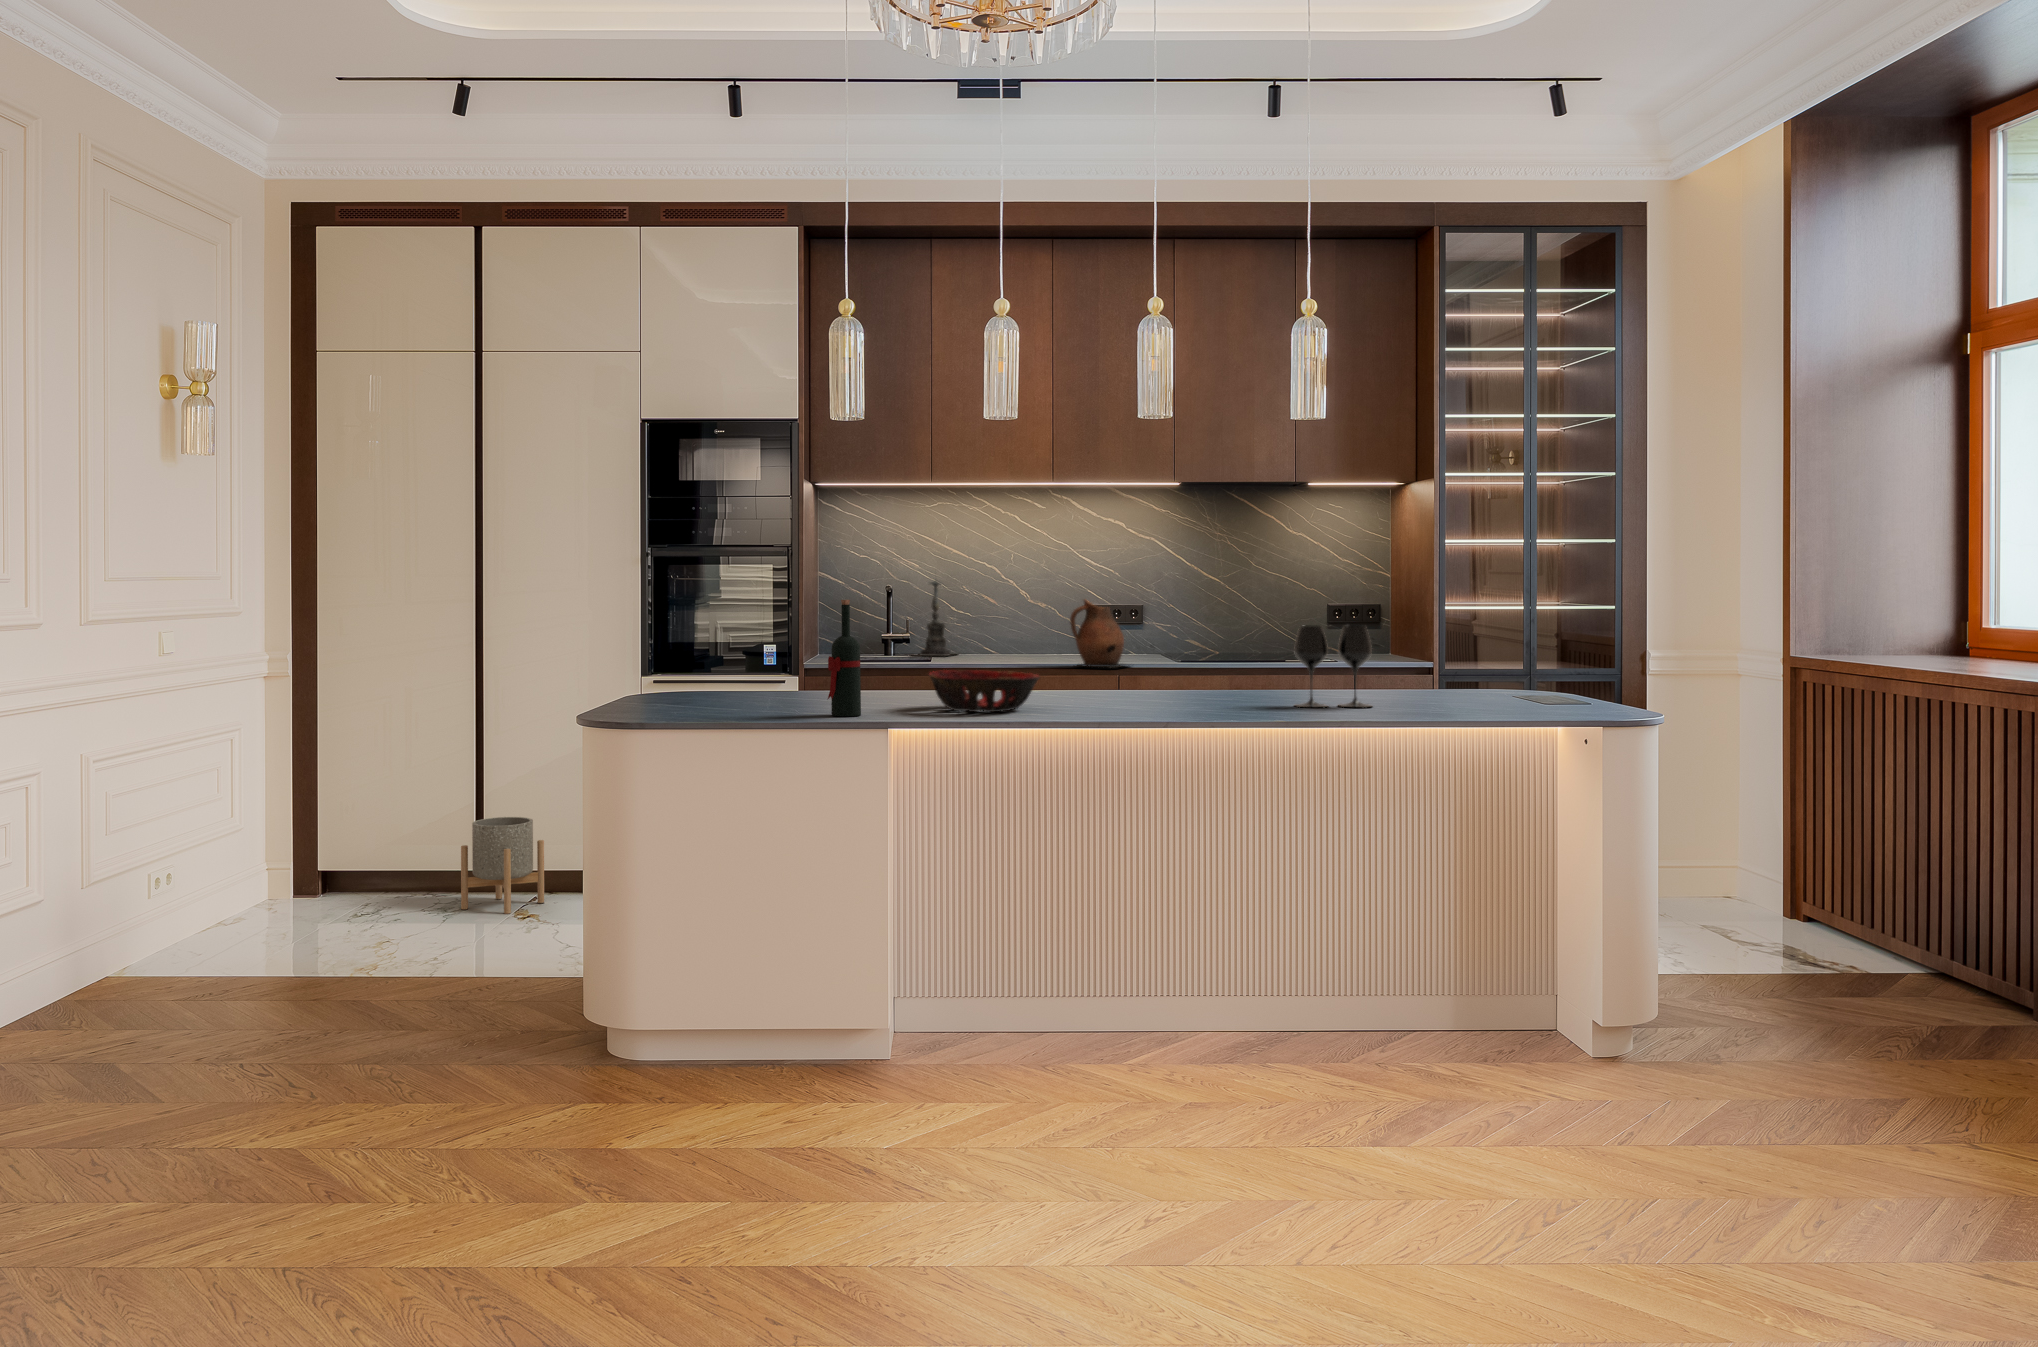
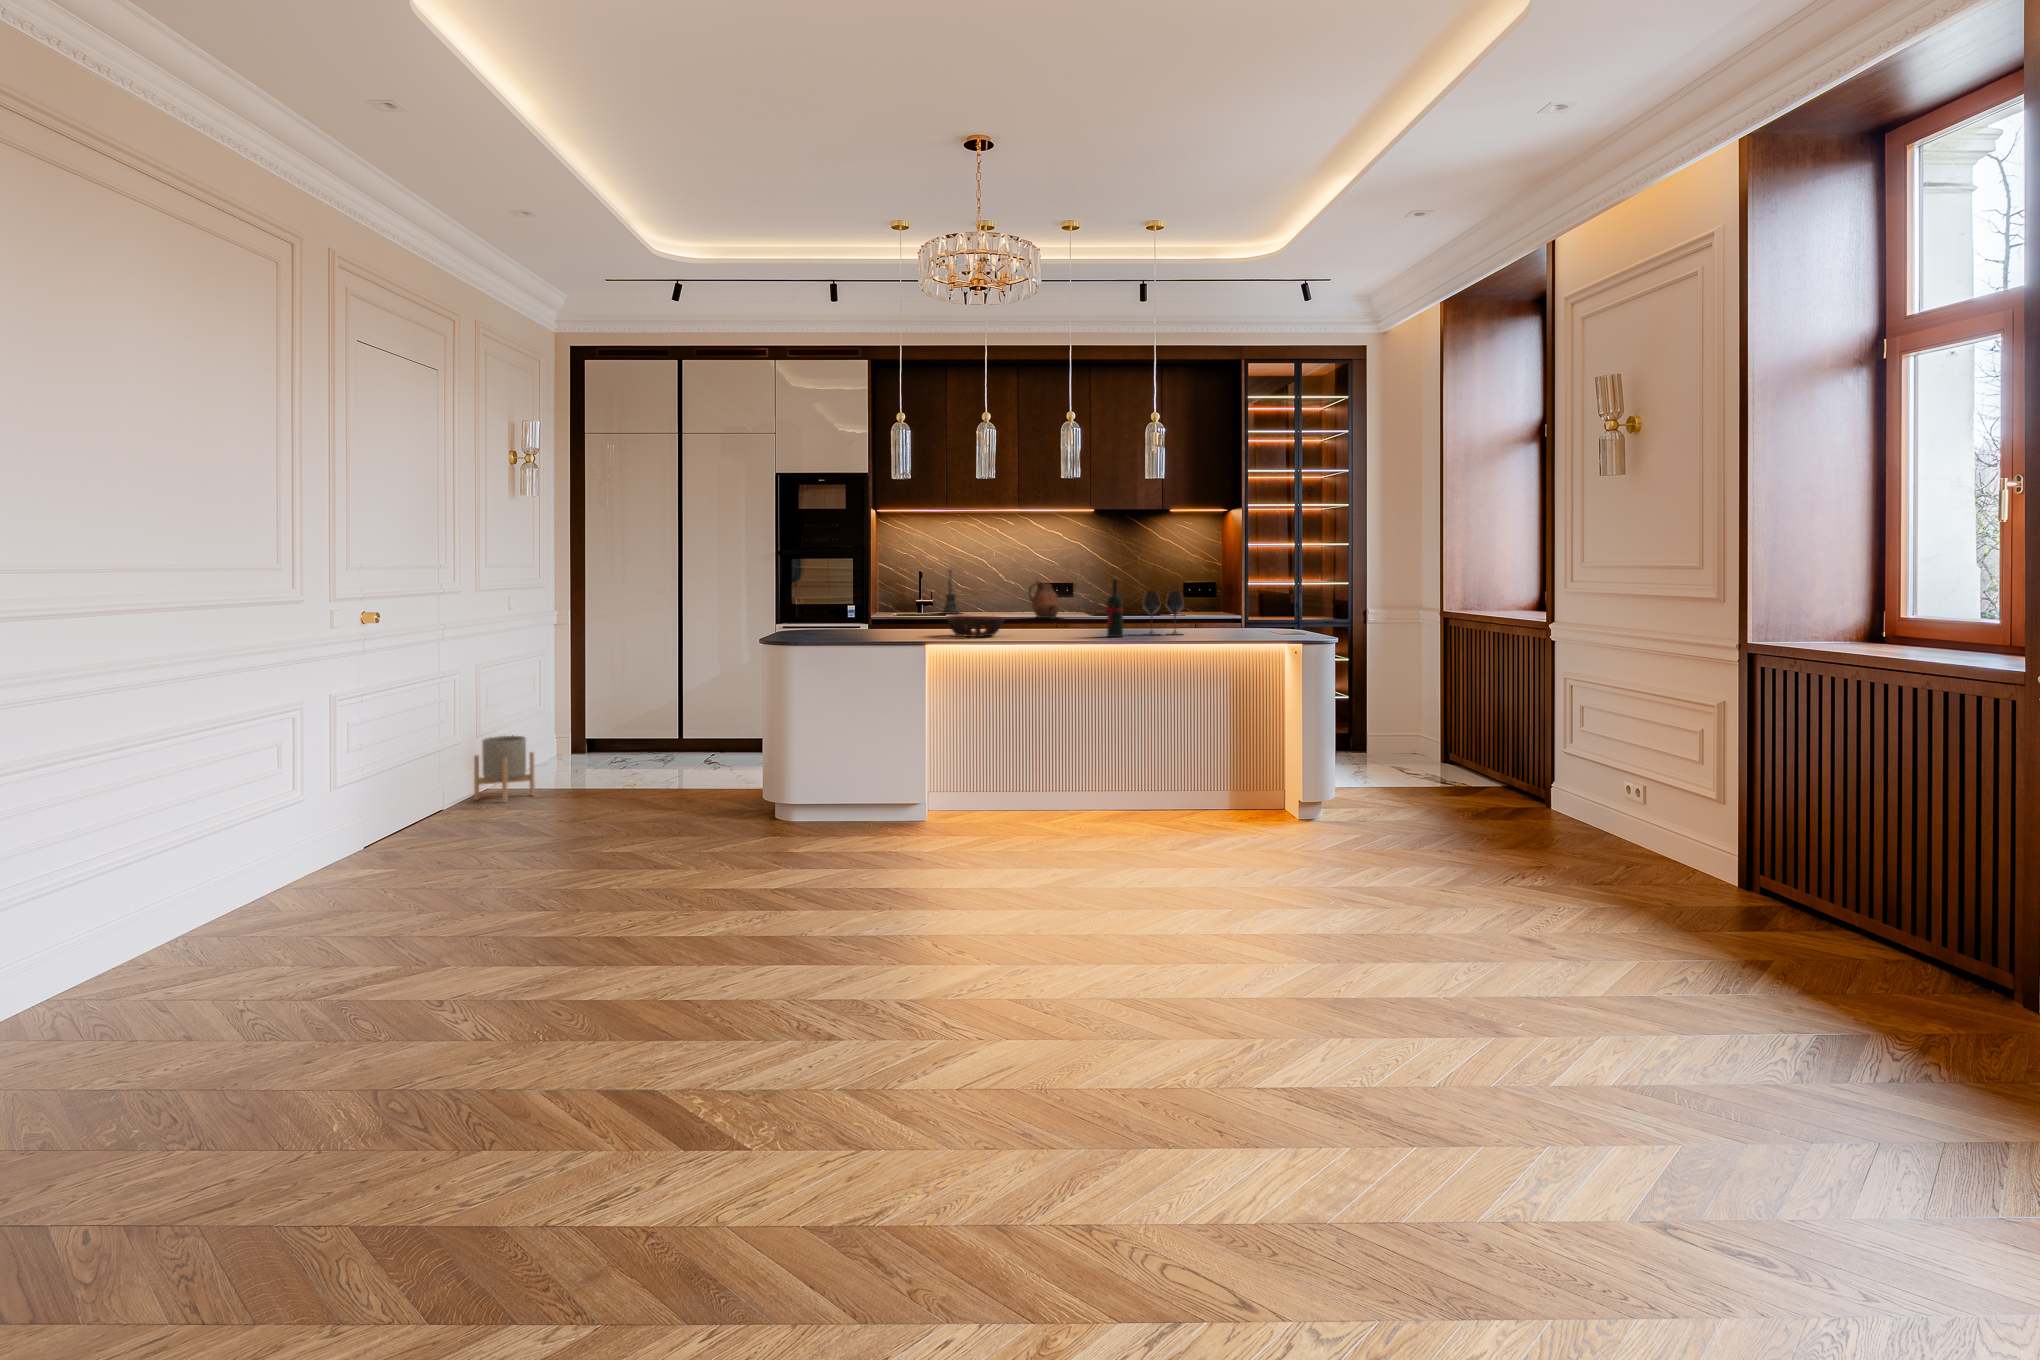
wine bottle: present [828,600,861,716] -> present [1107,576,1123,637]
planter: present [461,817,544,914] -> present [474,736,535,802]

